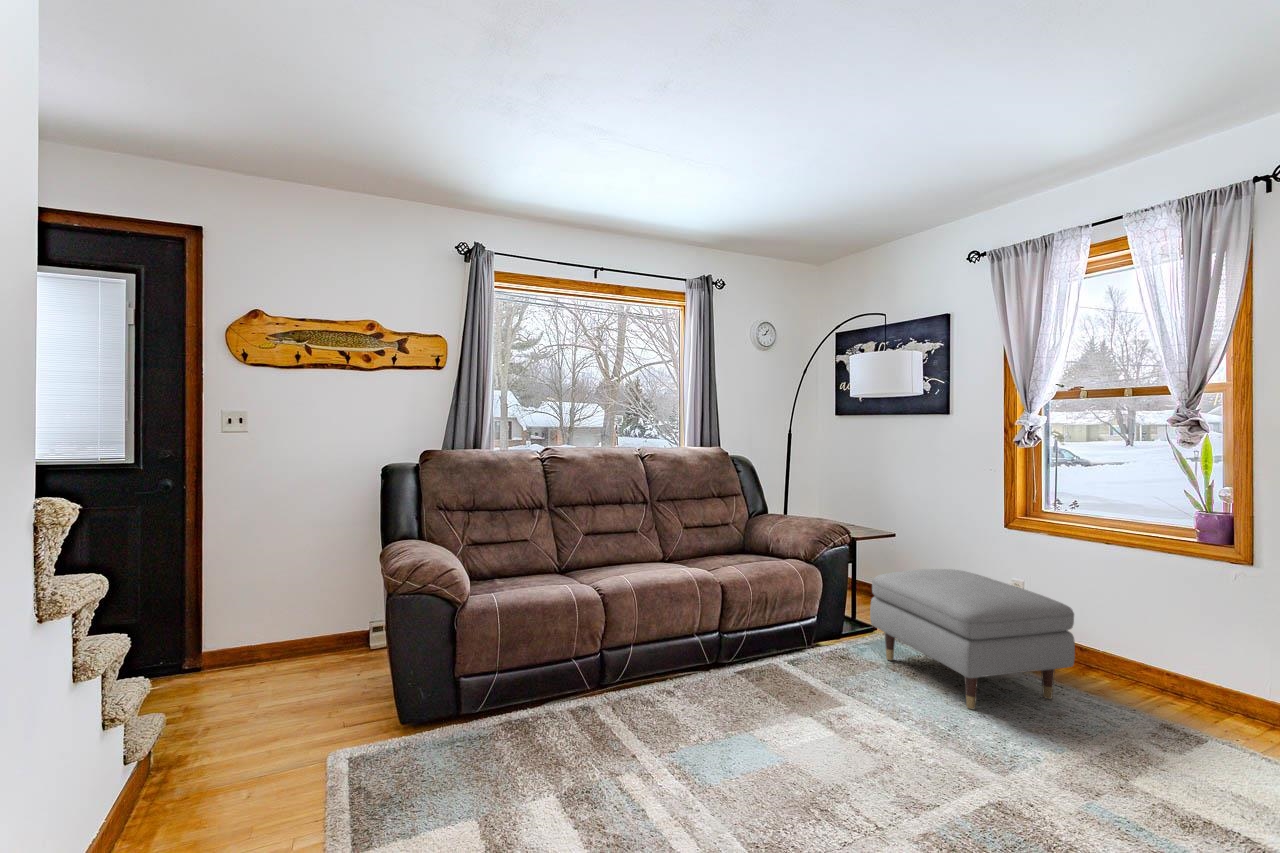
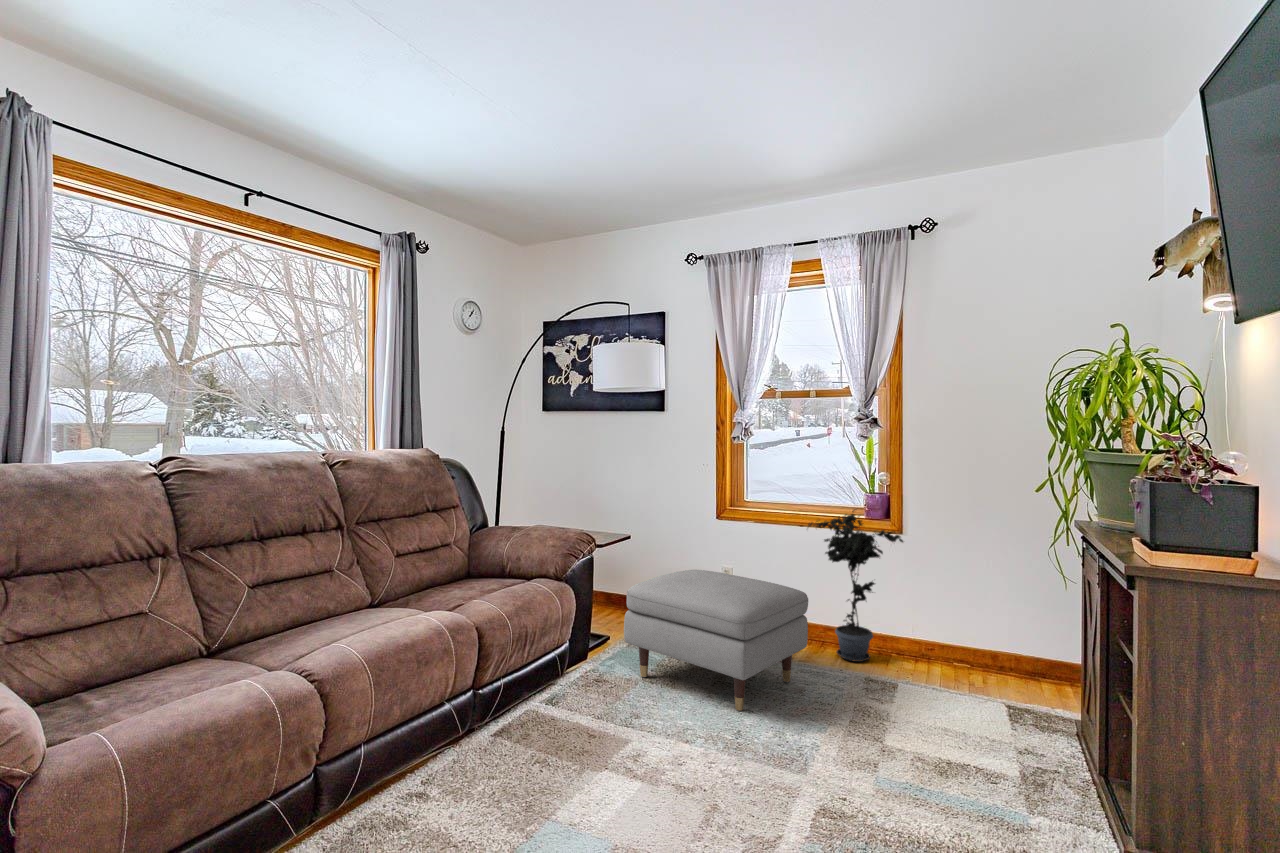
potted plant: none [1101,524,1230,703] -> present [808,510,903,662]

